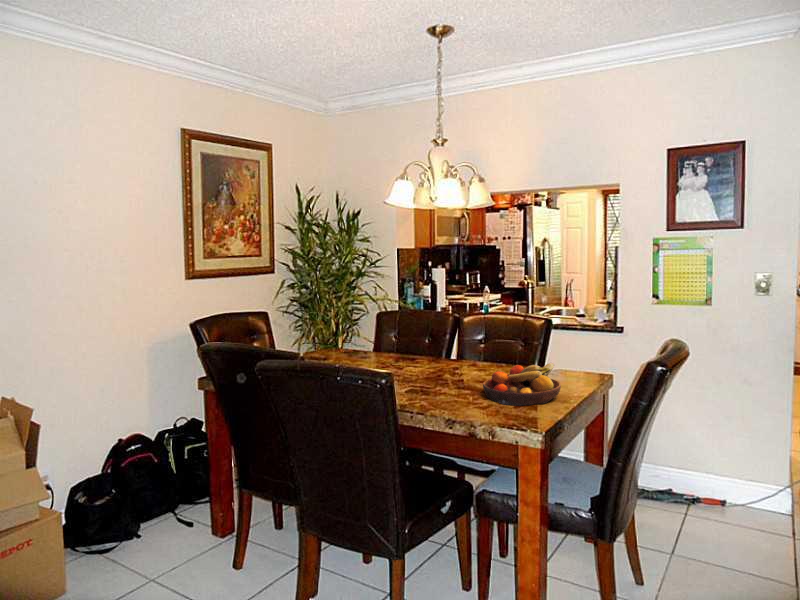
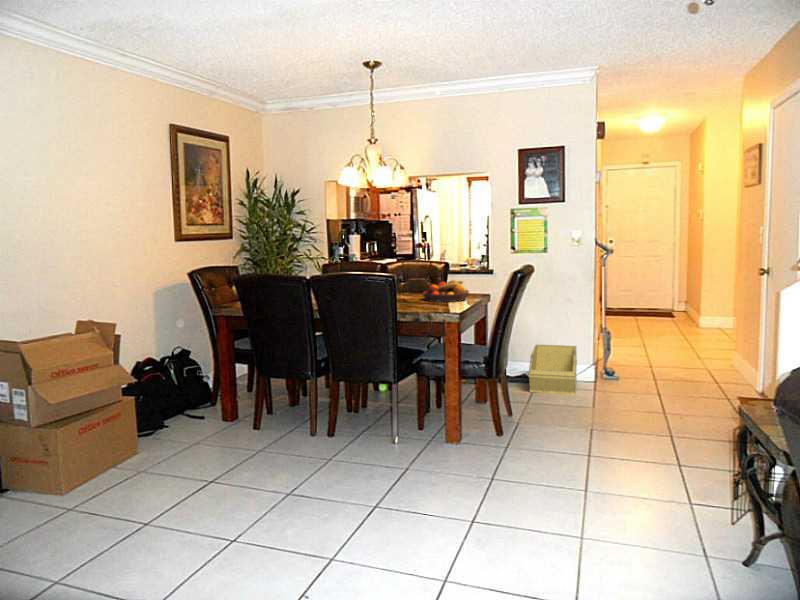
storage bin: none [672,446,759,550] -> present [528,344,577,395]

